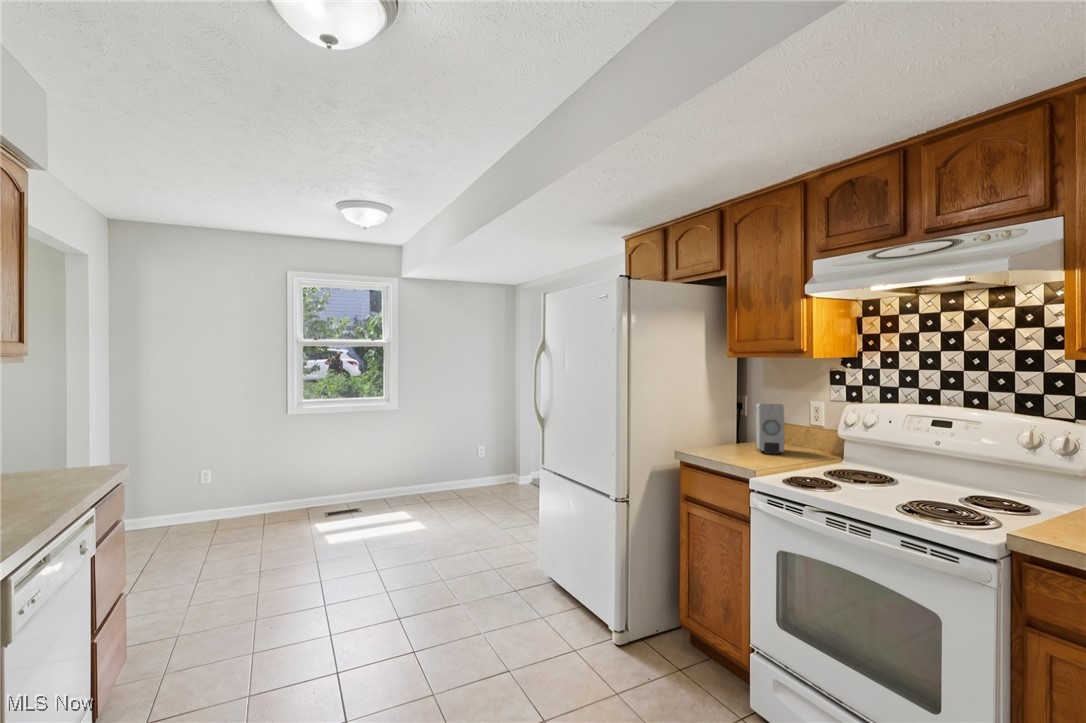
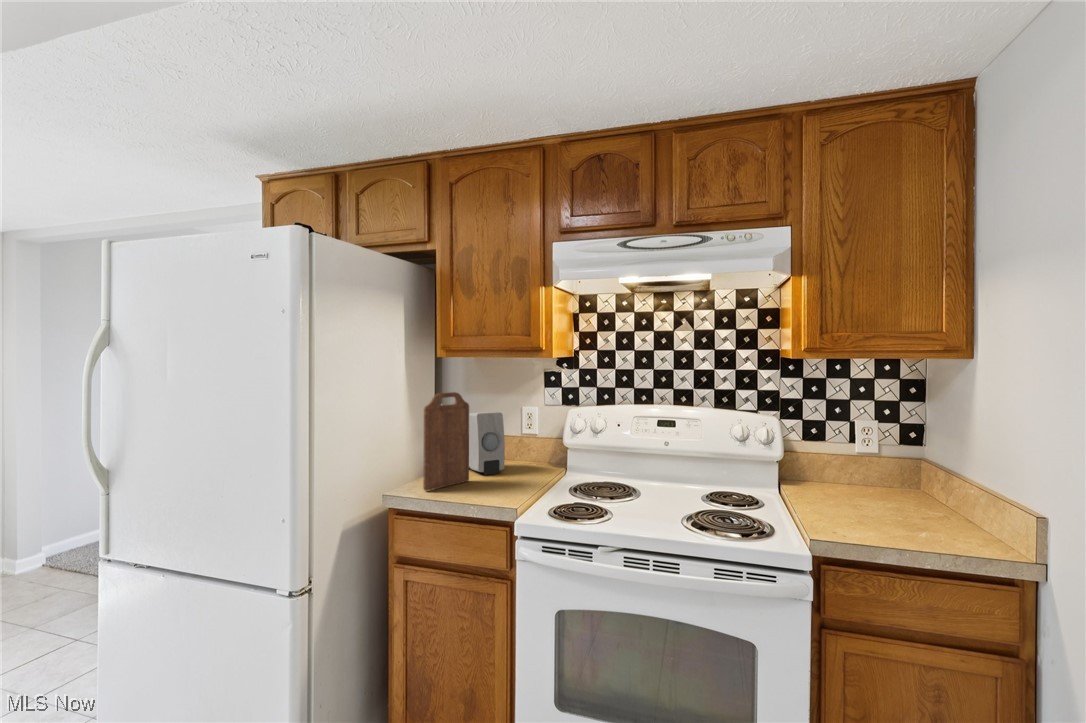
cutting board: none [707,385,748,456] -> present [423,392,469,491]

